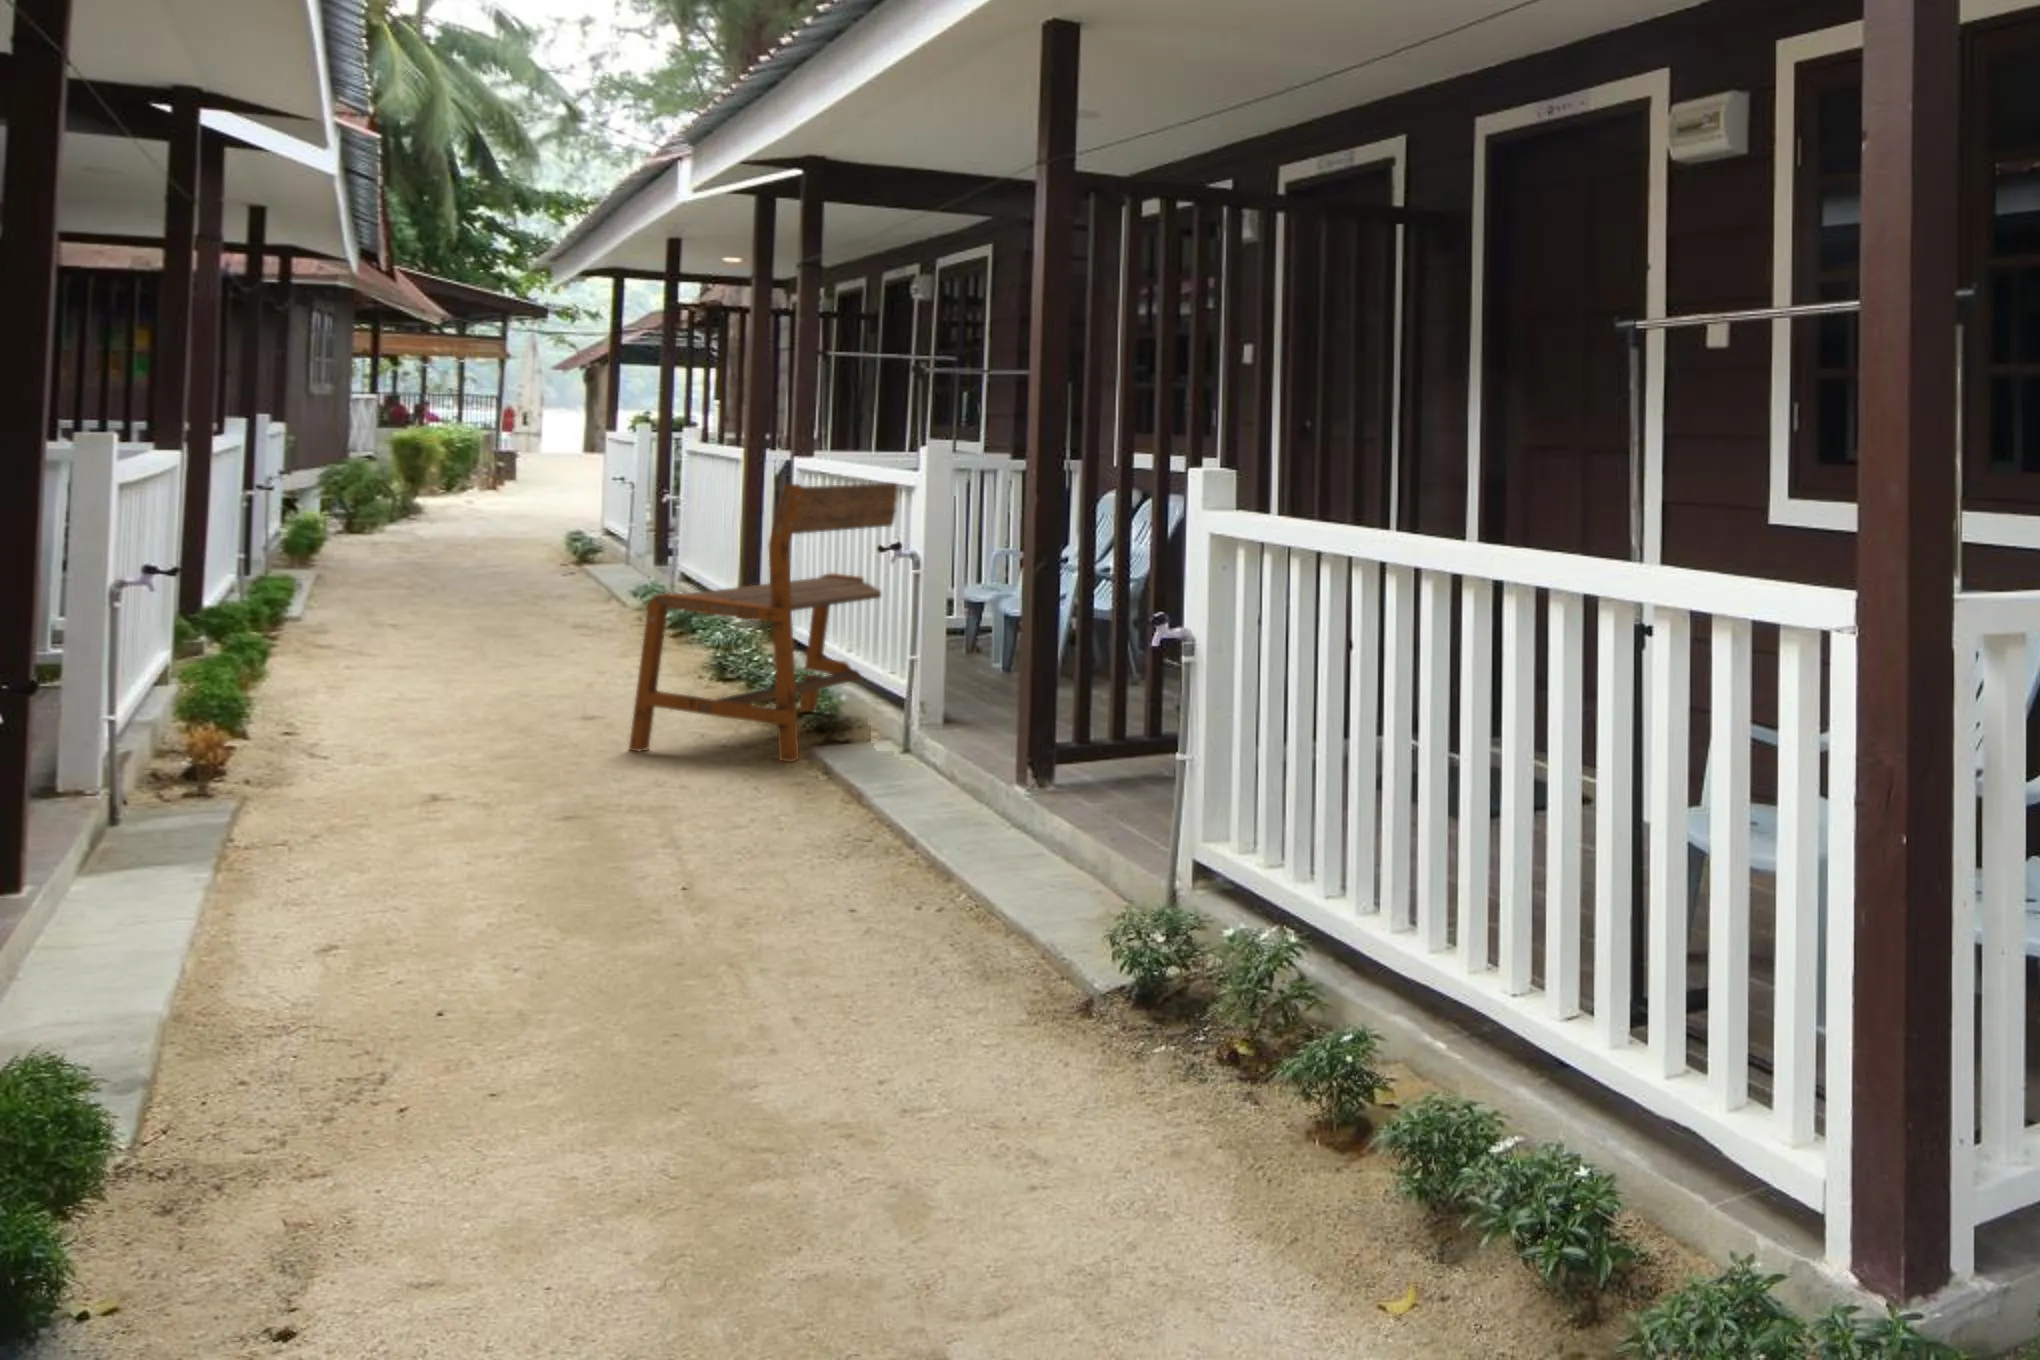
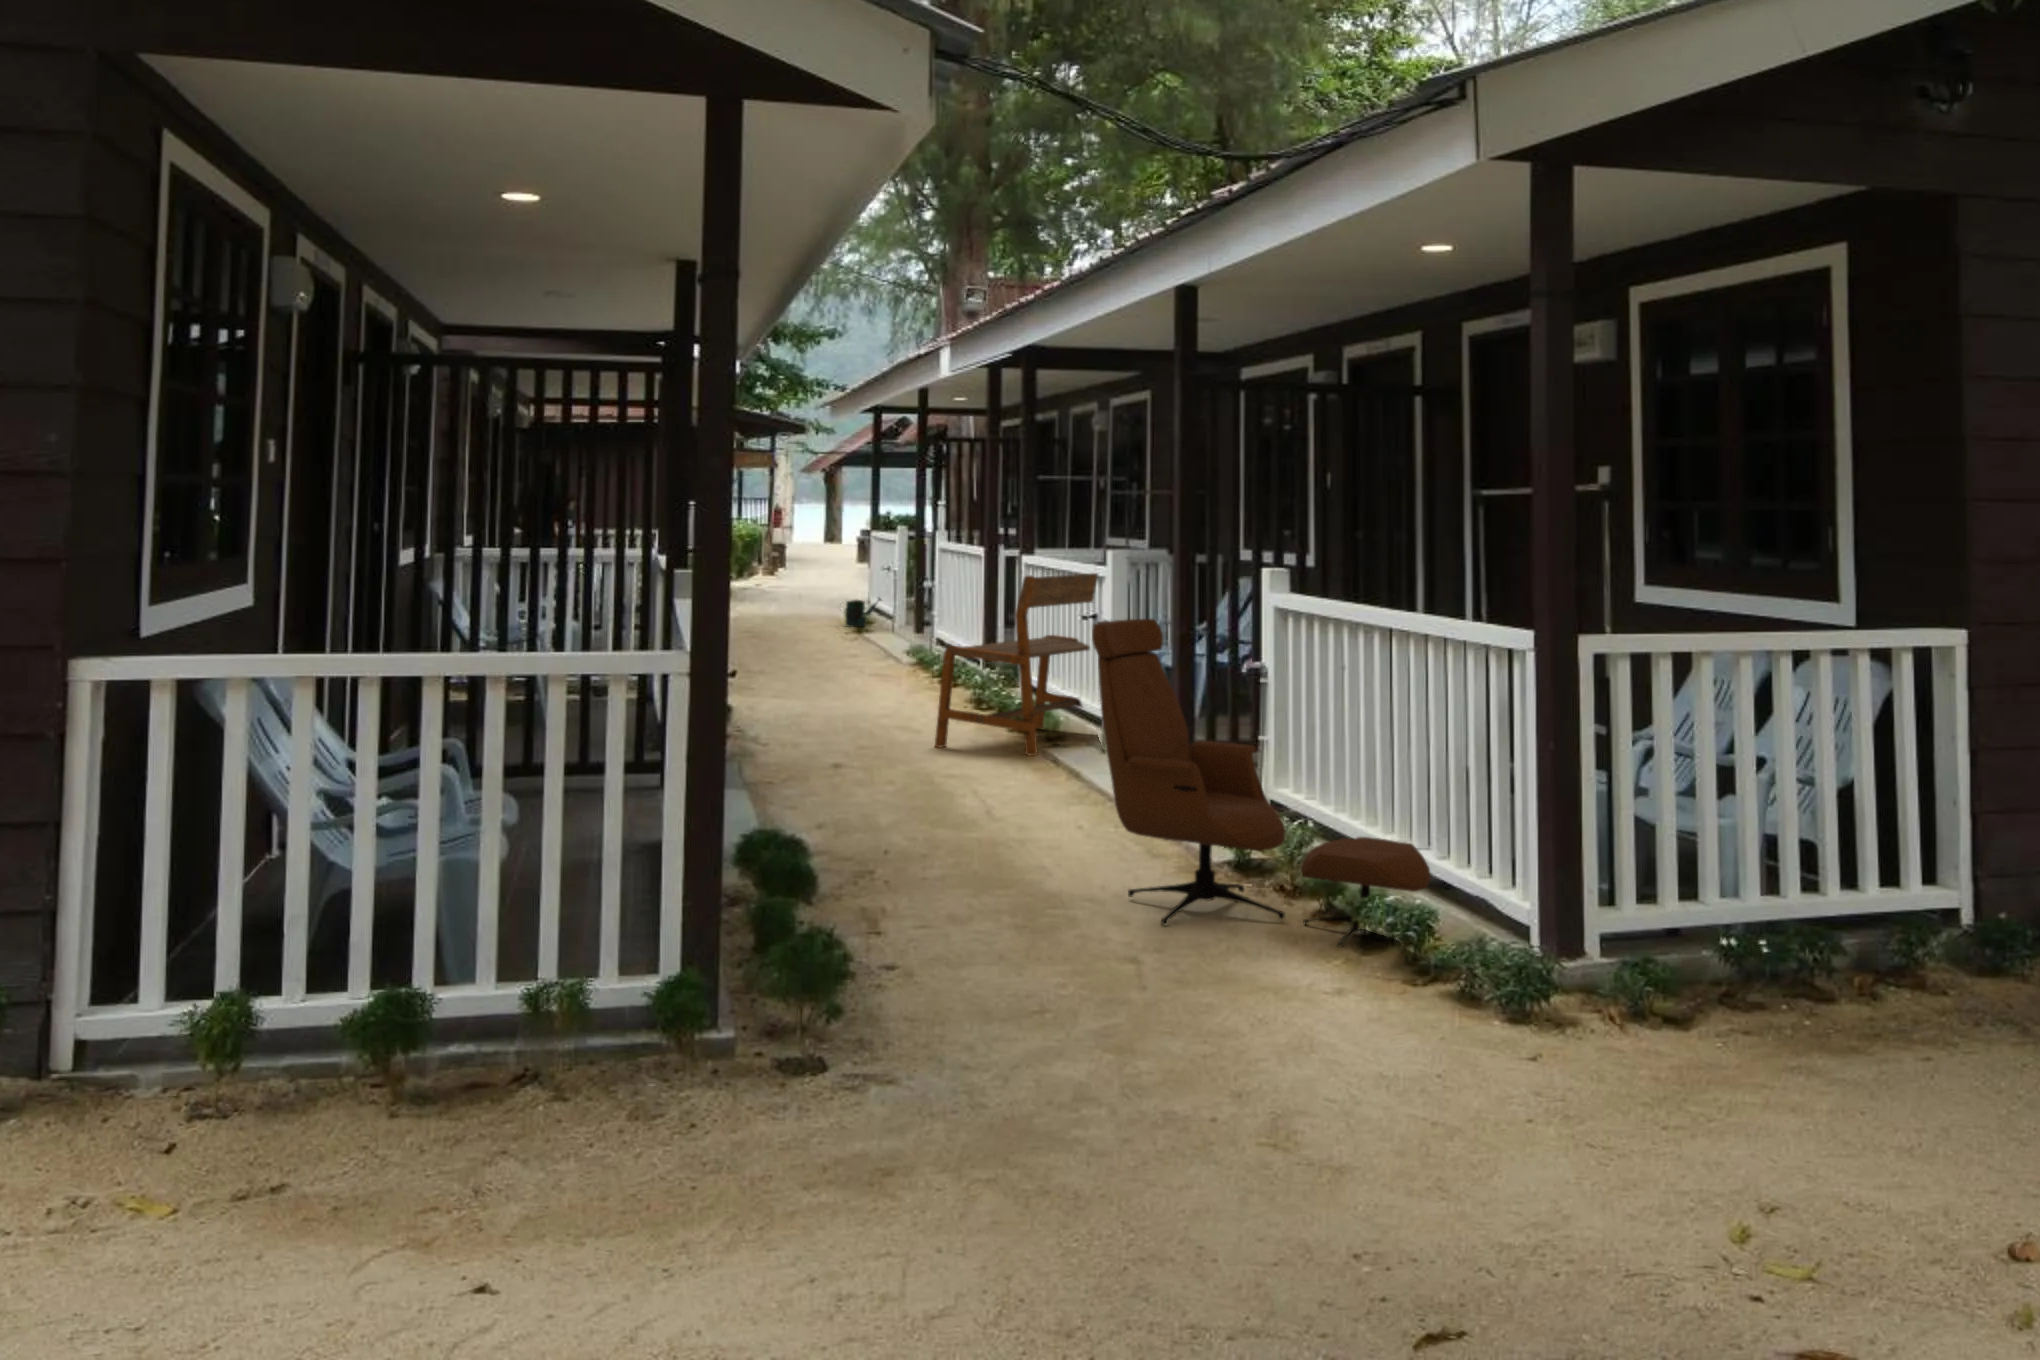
watering can: none [555,518,619,558] -> present [846,598,881,627]
lounge chair: none [869,556,1548,1233] -> present [1092,619,1431,947]

